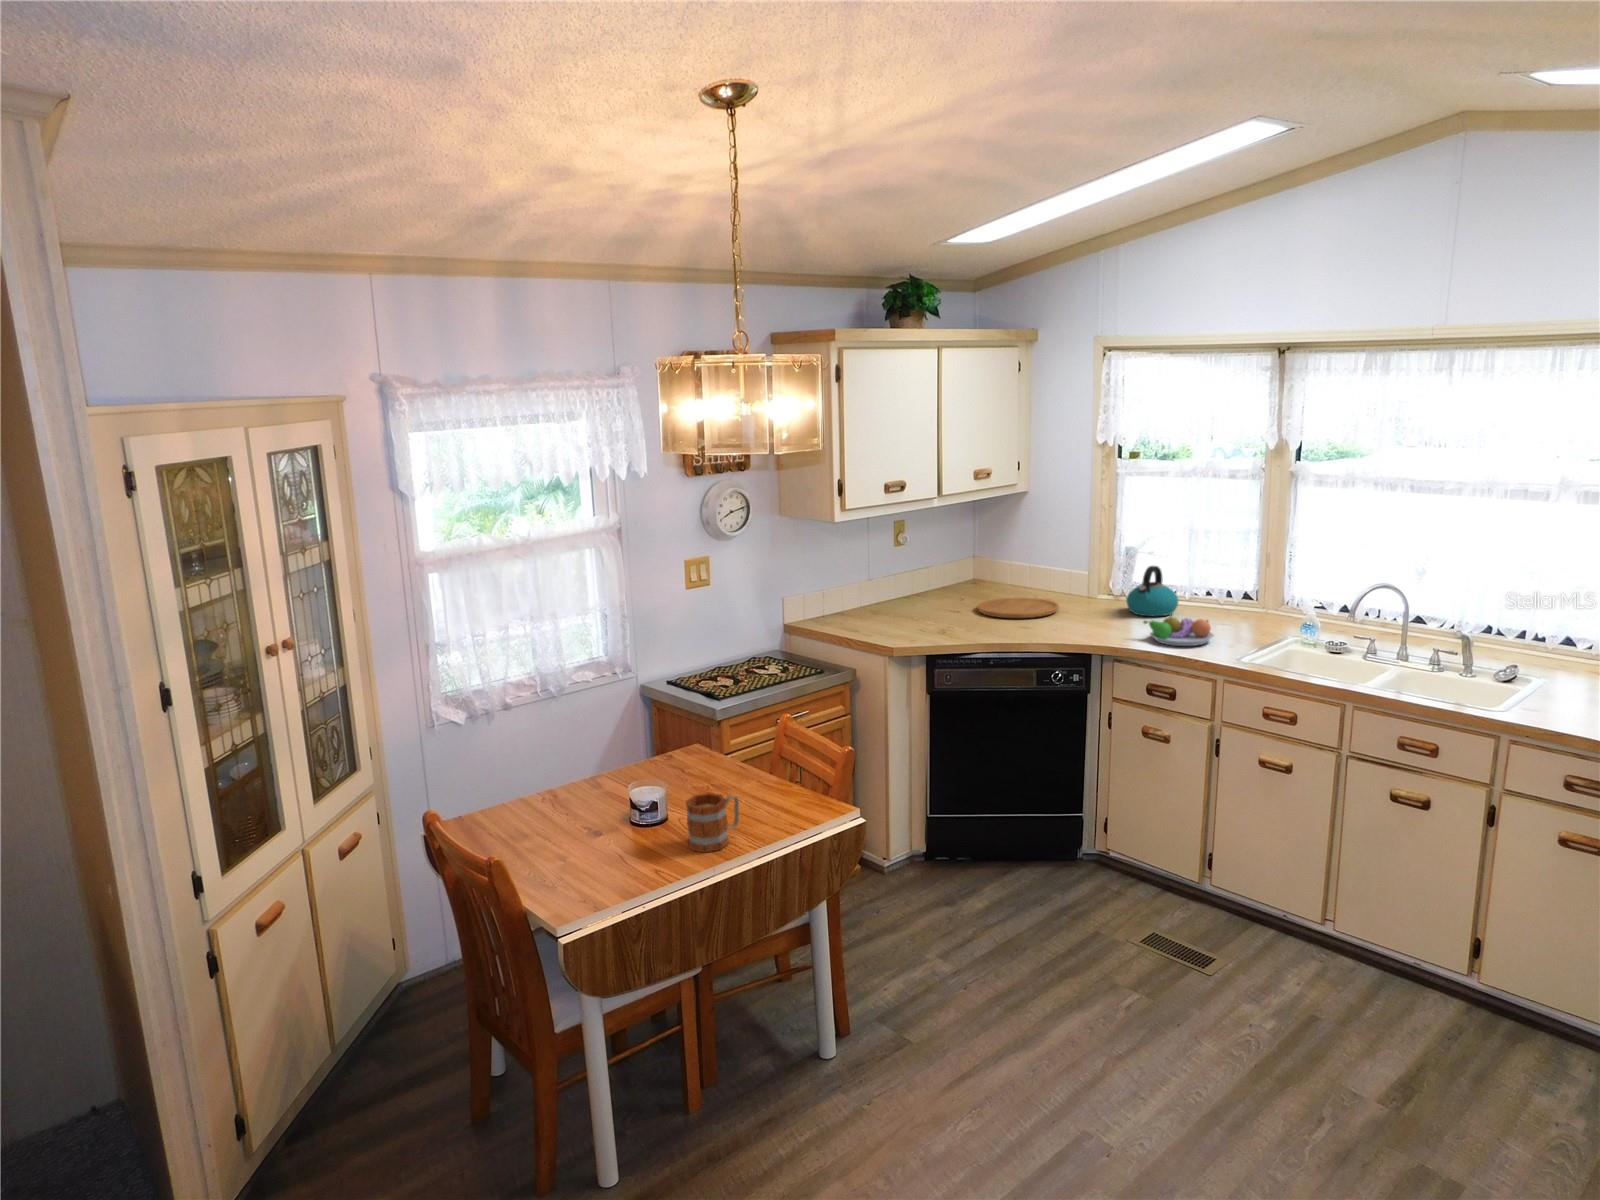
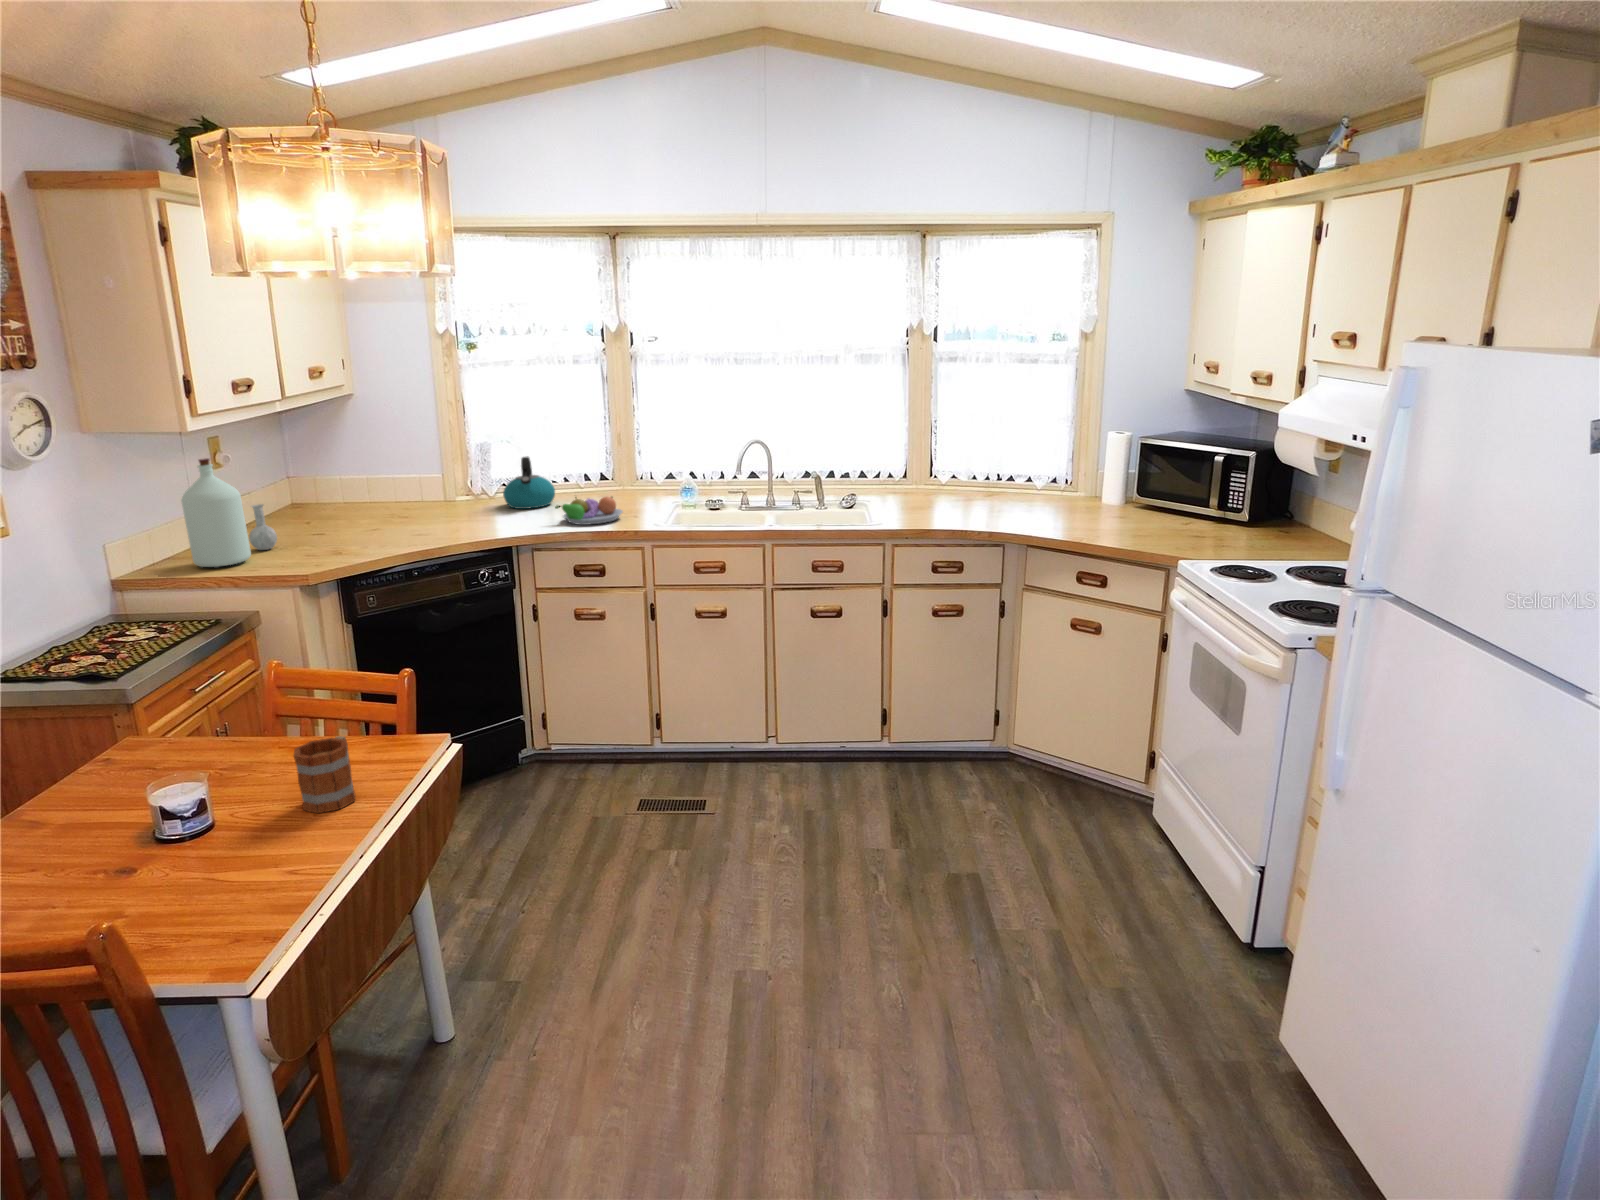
bottle: none [838,542,912,627] -> present [181,458,277,567]
cutting board: present [977,598,1059,618] -> none [344,509,440,532]

